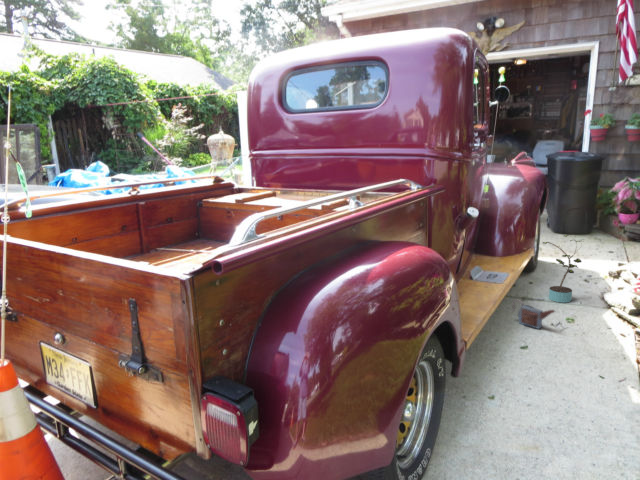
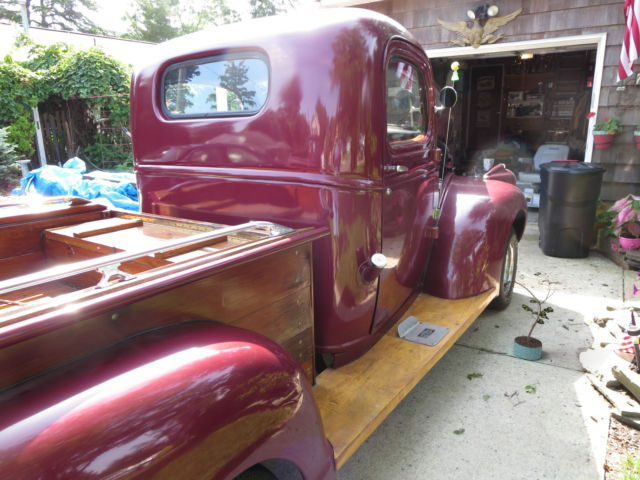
watering can: present [512,300,554,329] -> none [454,360,508,405]

